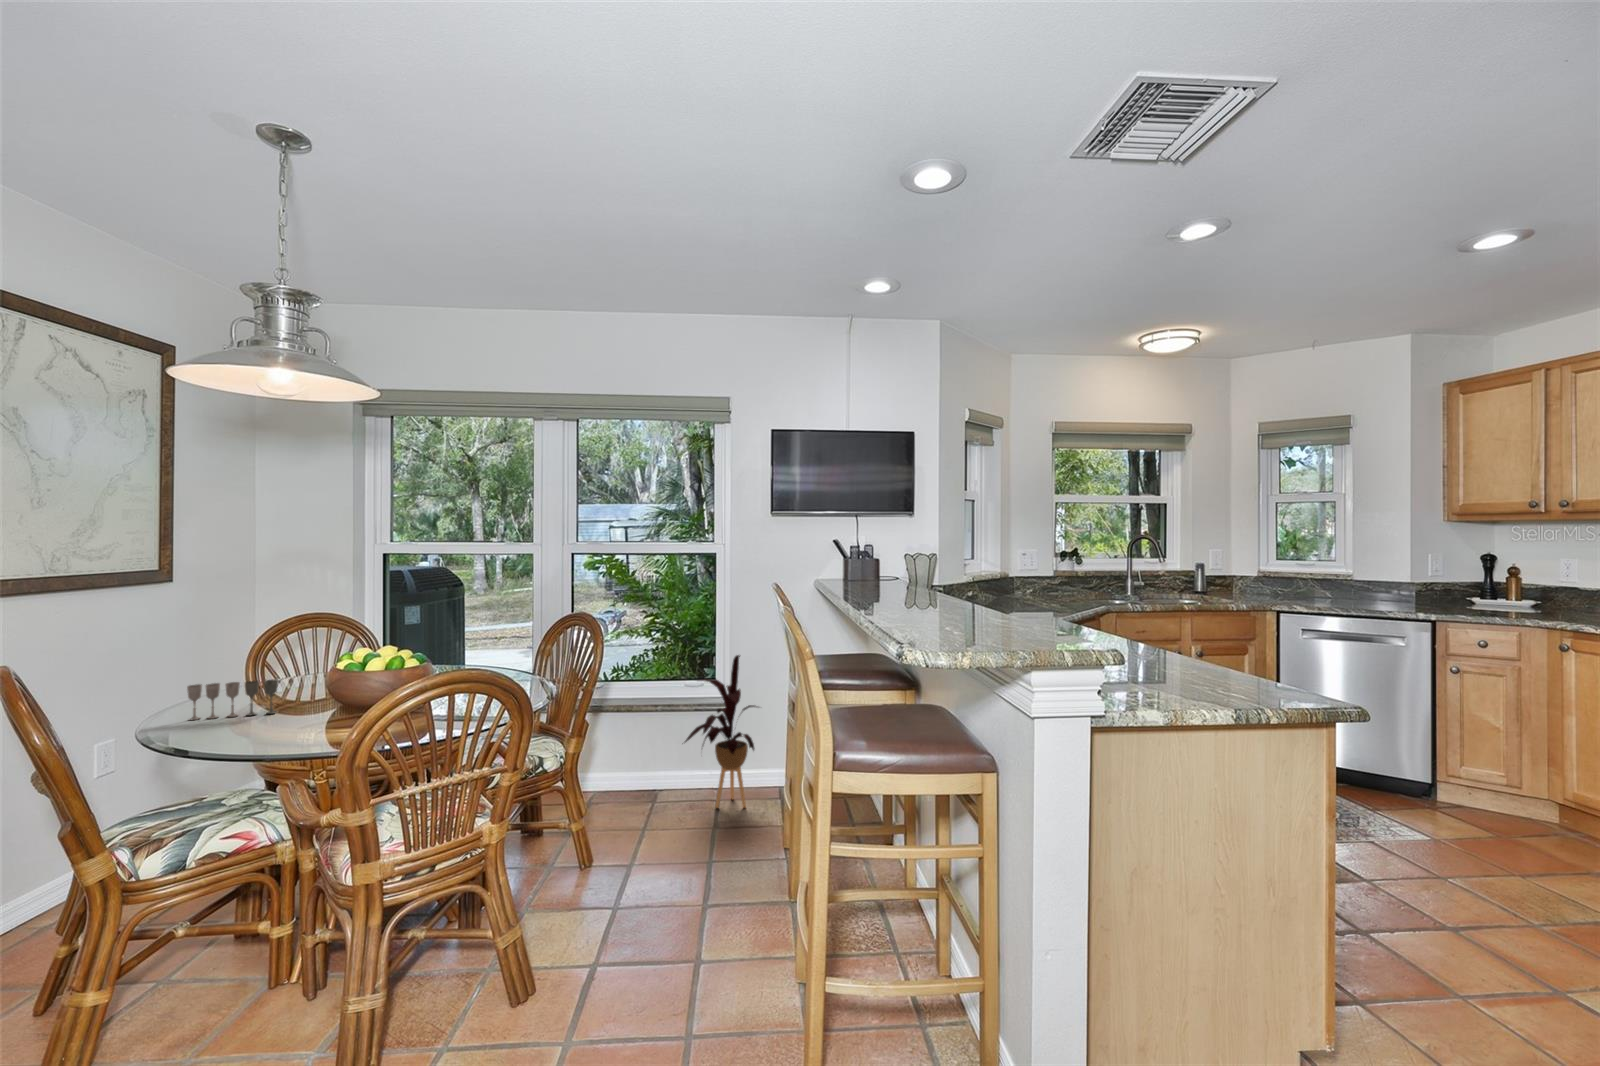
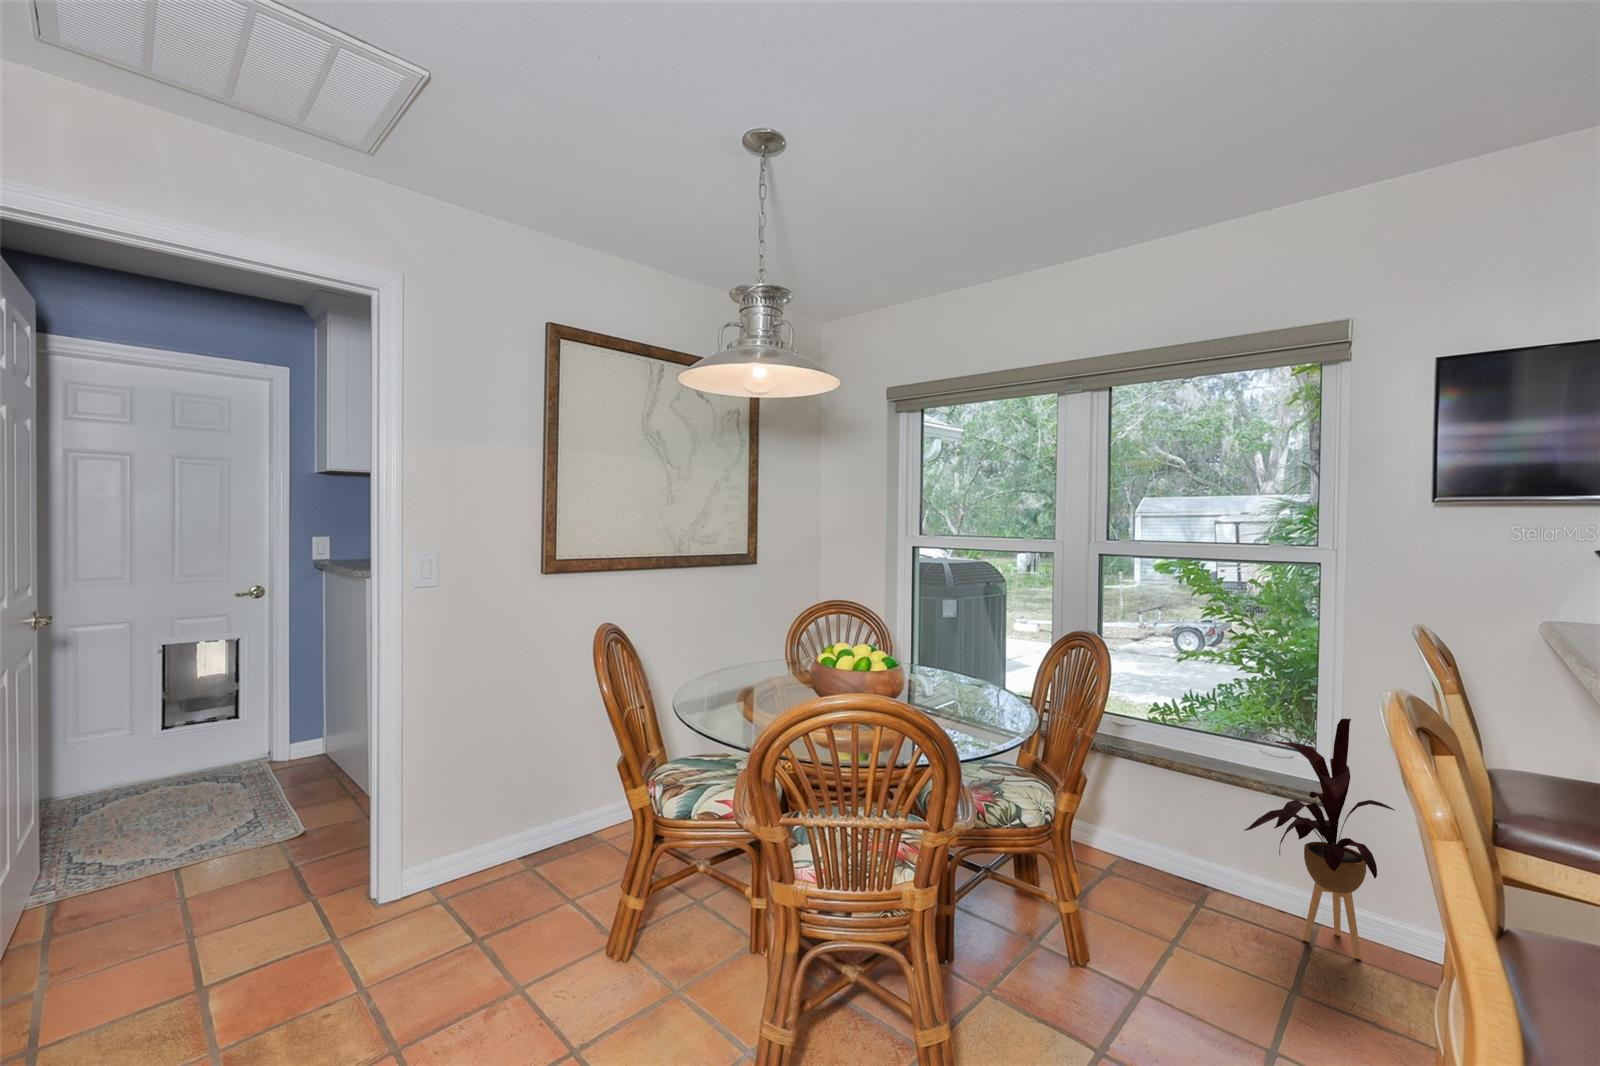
wine glass: present [187,679,278,720] -> none [715,660,776,697]

